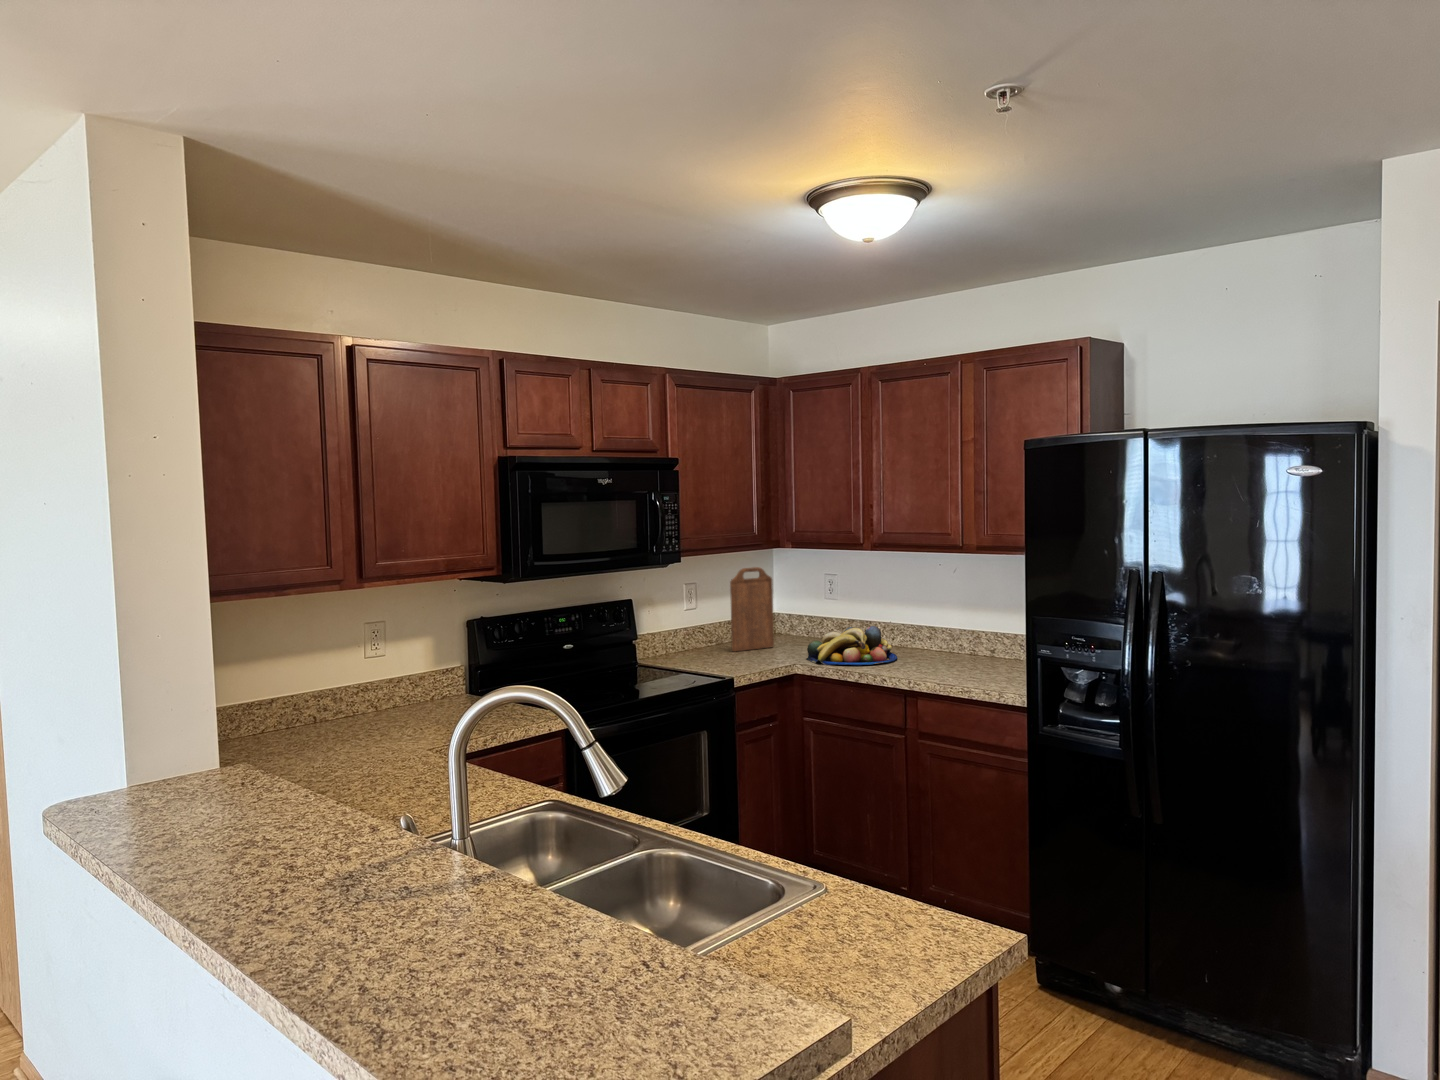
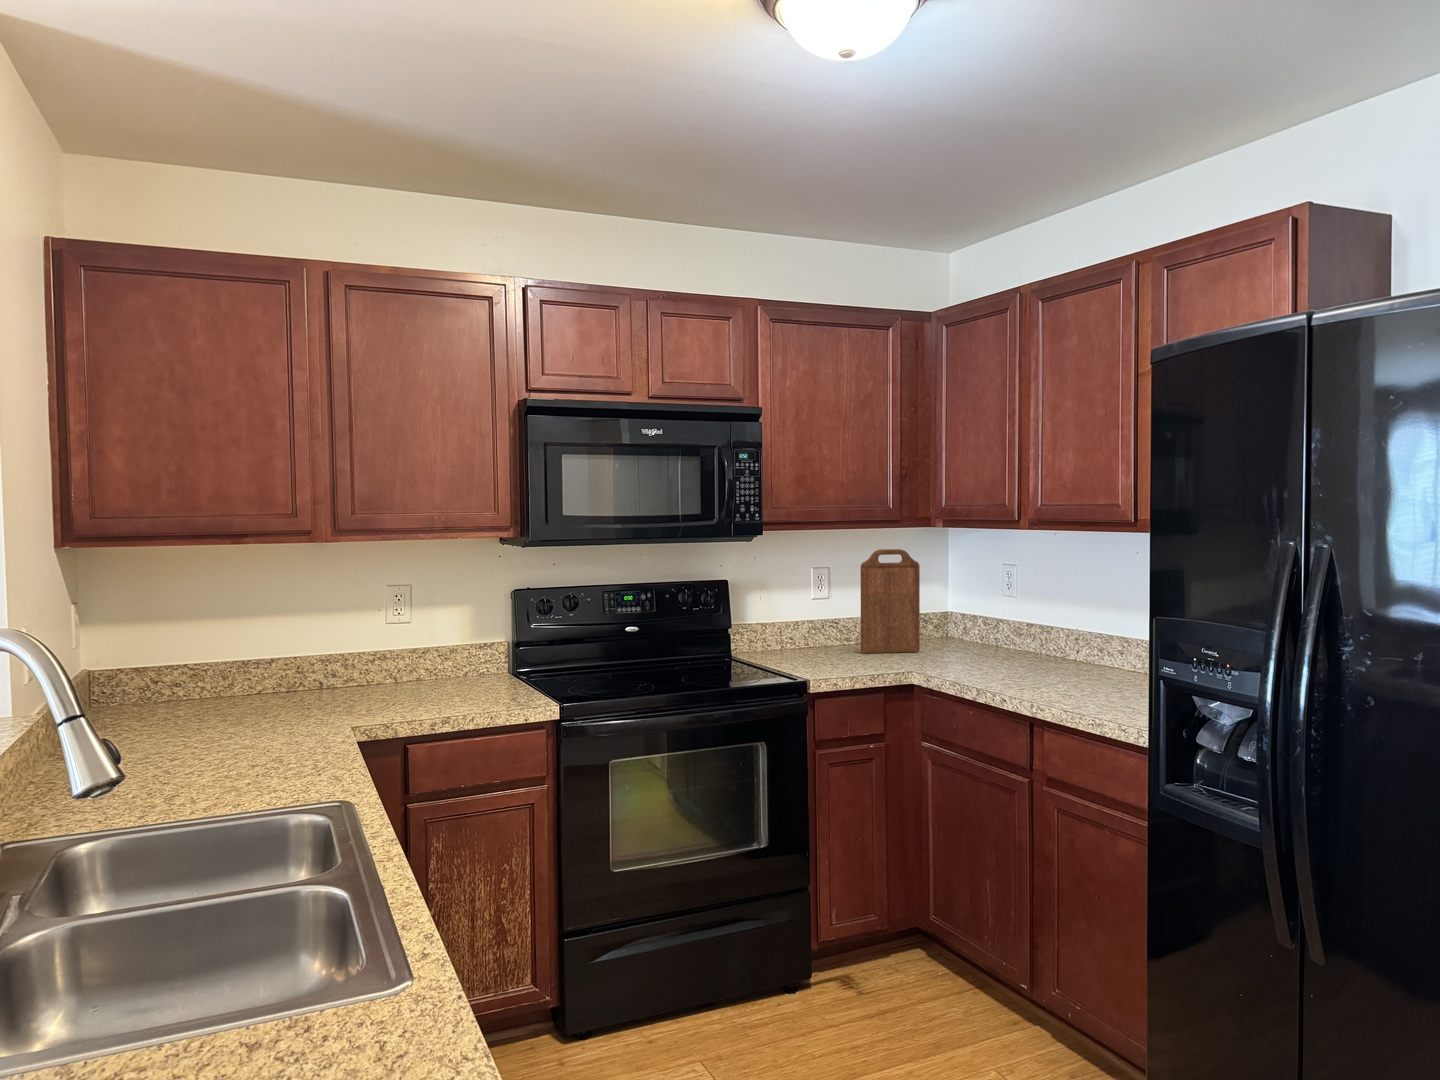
fruit bowl: present [807,626,897,665] -> none [936,630,1060,680]

